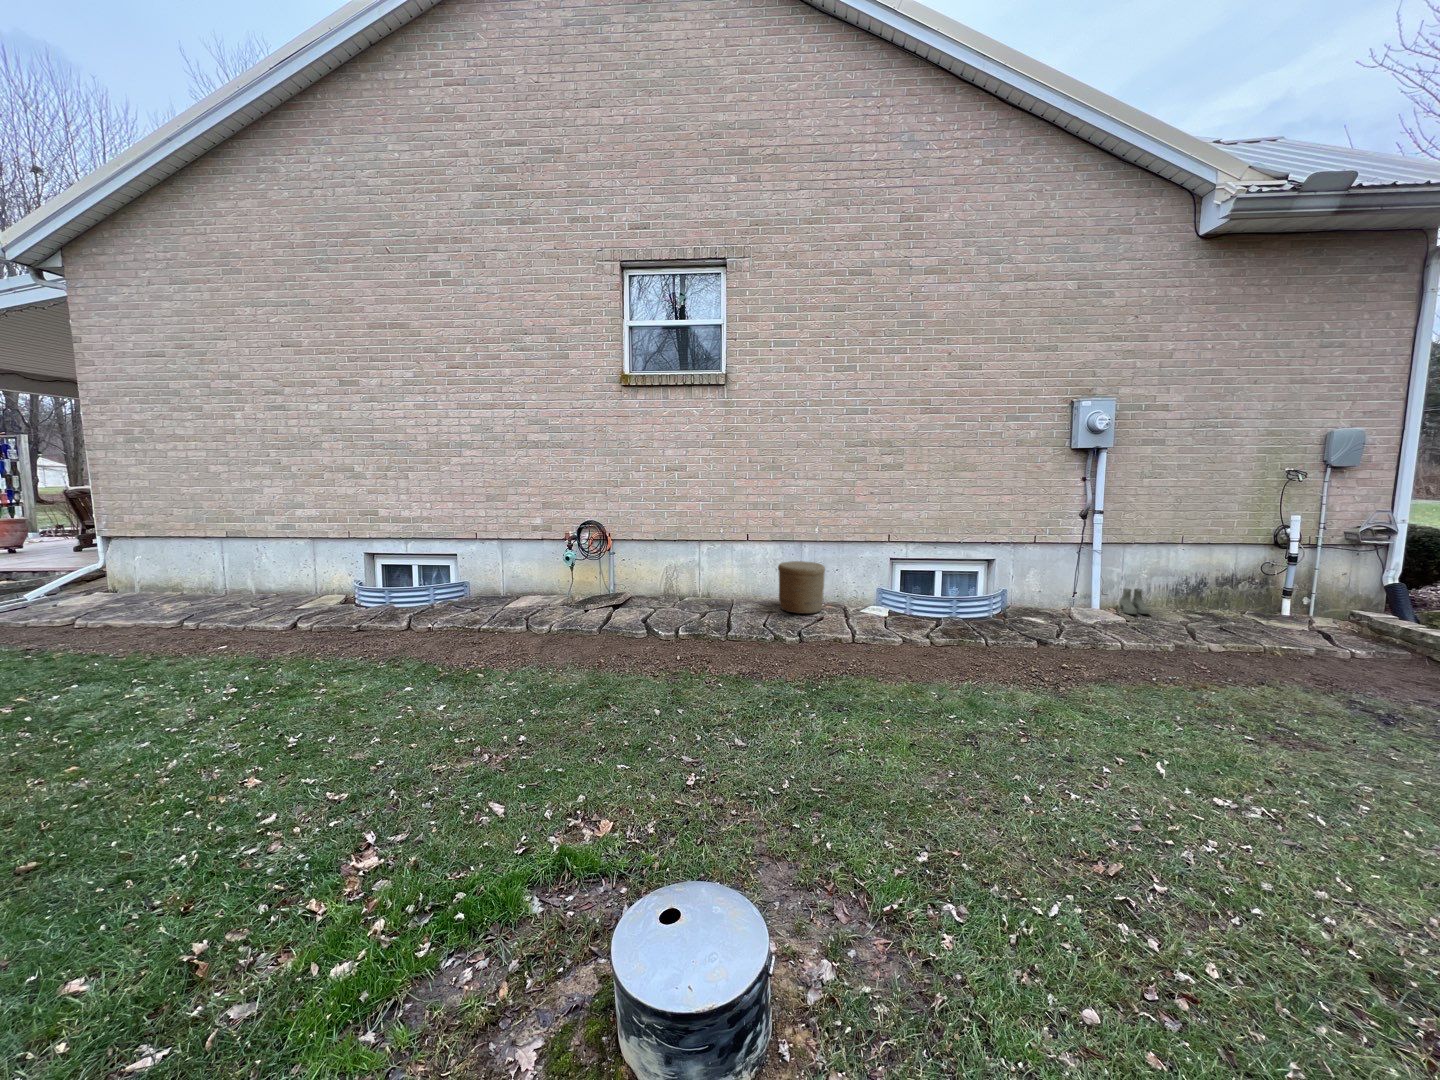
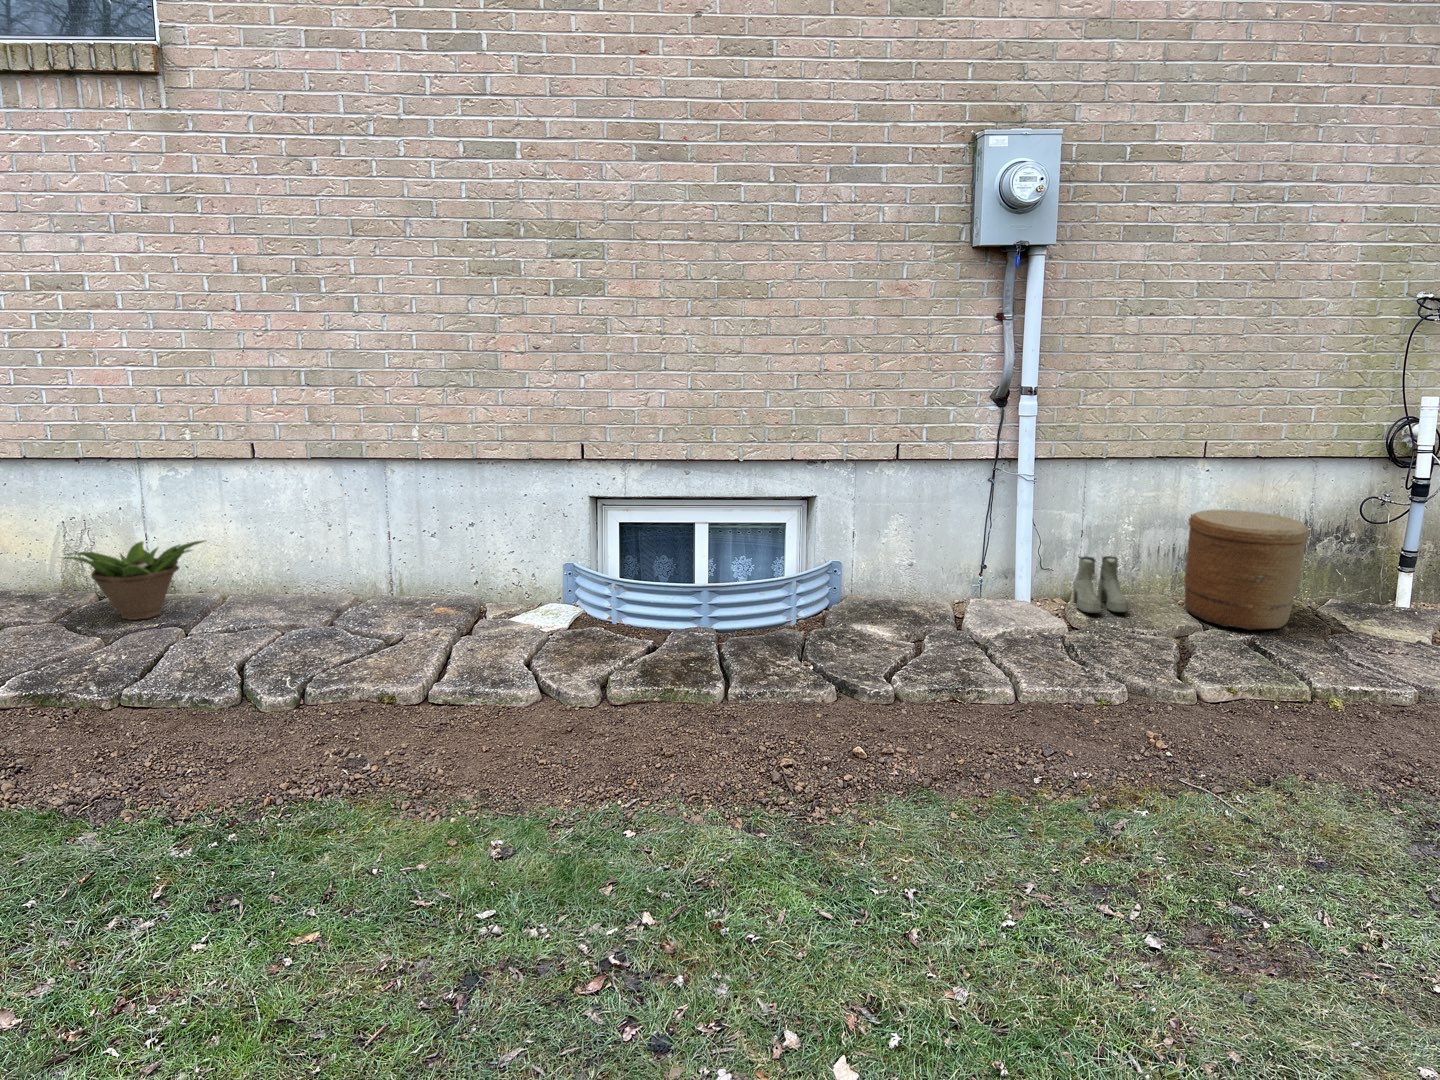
woven basket: present [778,561,825,614] -> present [1184,510,1309,630]
decorative plant: none [673,576,729,609] -> present [63,541,205,620]

